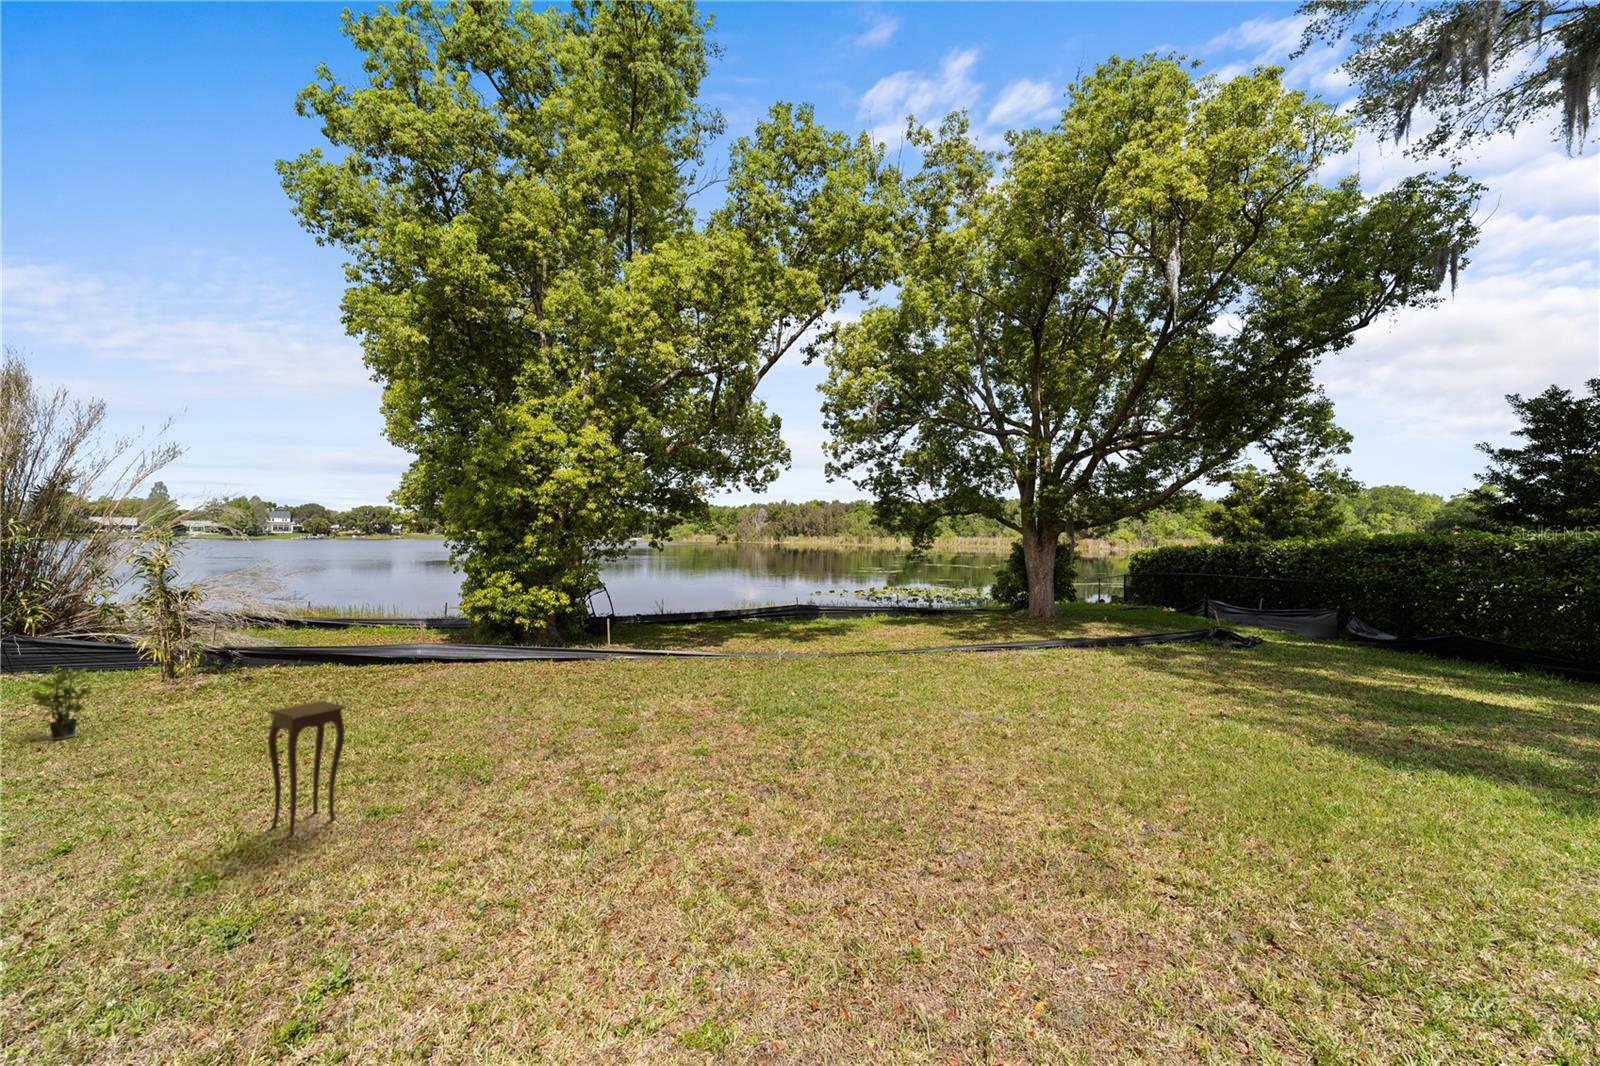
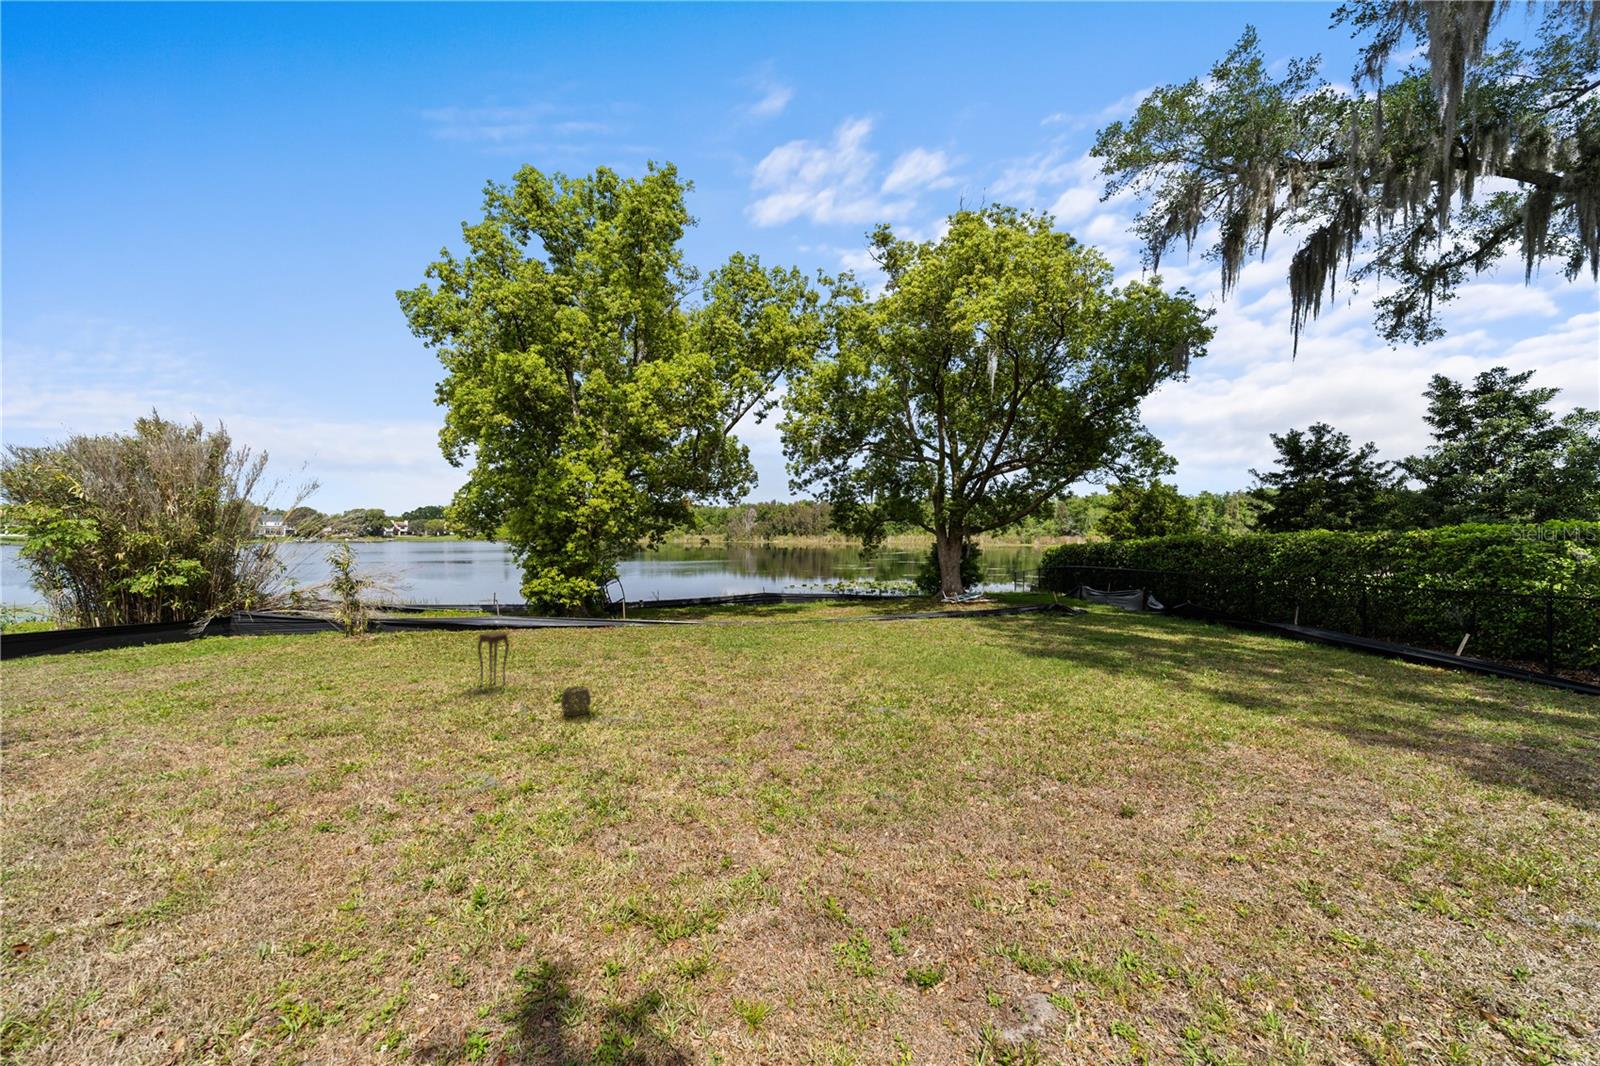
potted plant: present [32,668,92,740] -> none [334,621,359,657]
woven basket: none [405,877,499,987] -> present [561,686,591,716]

